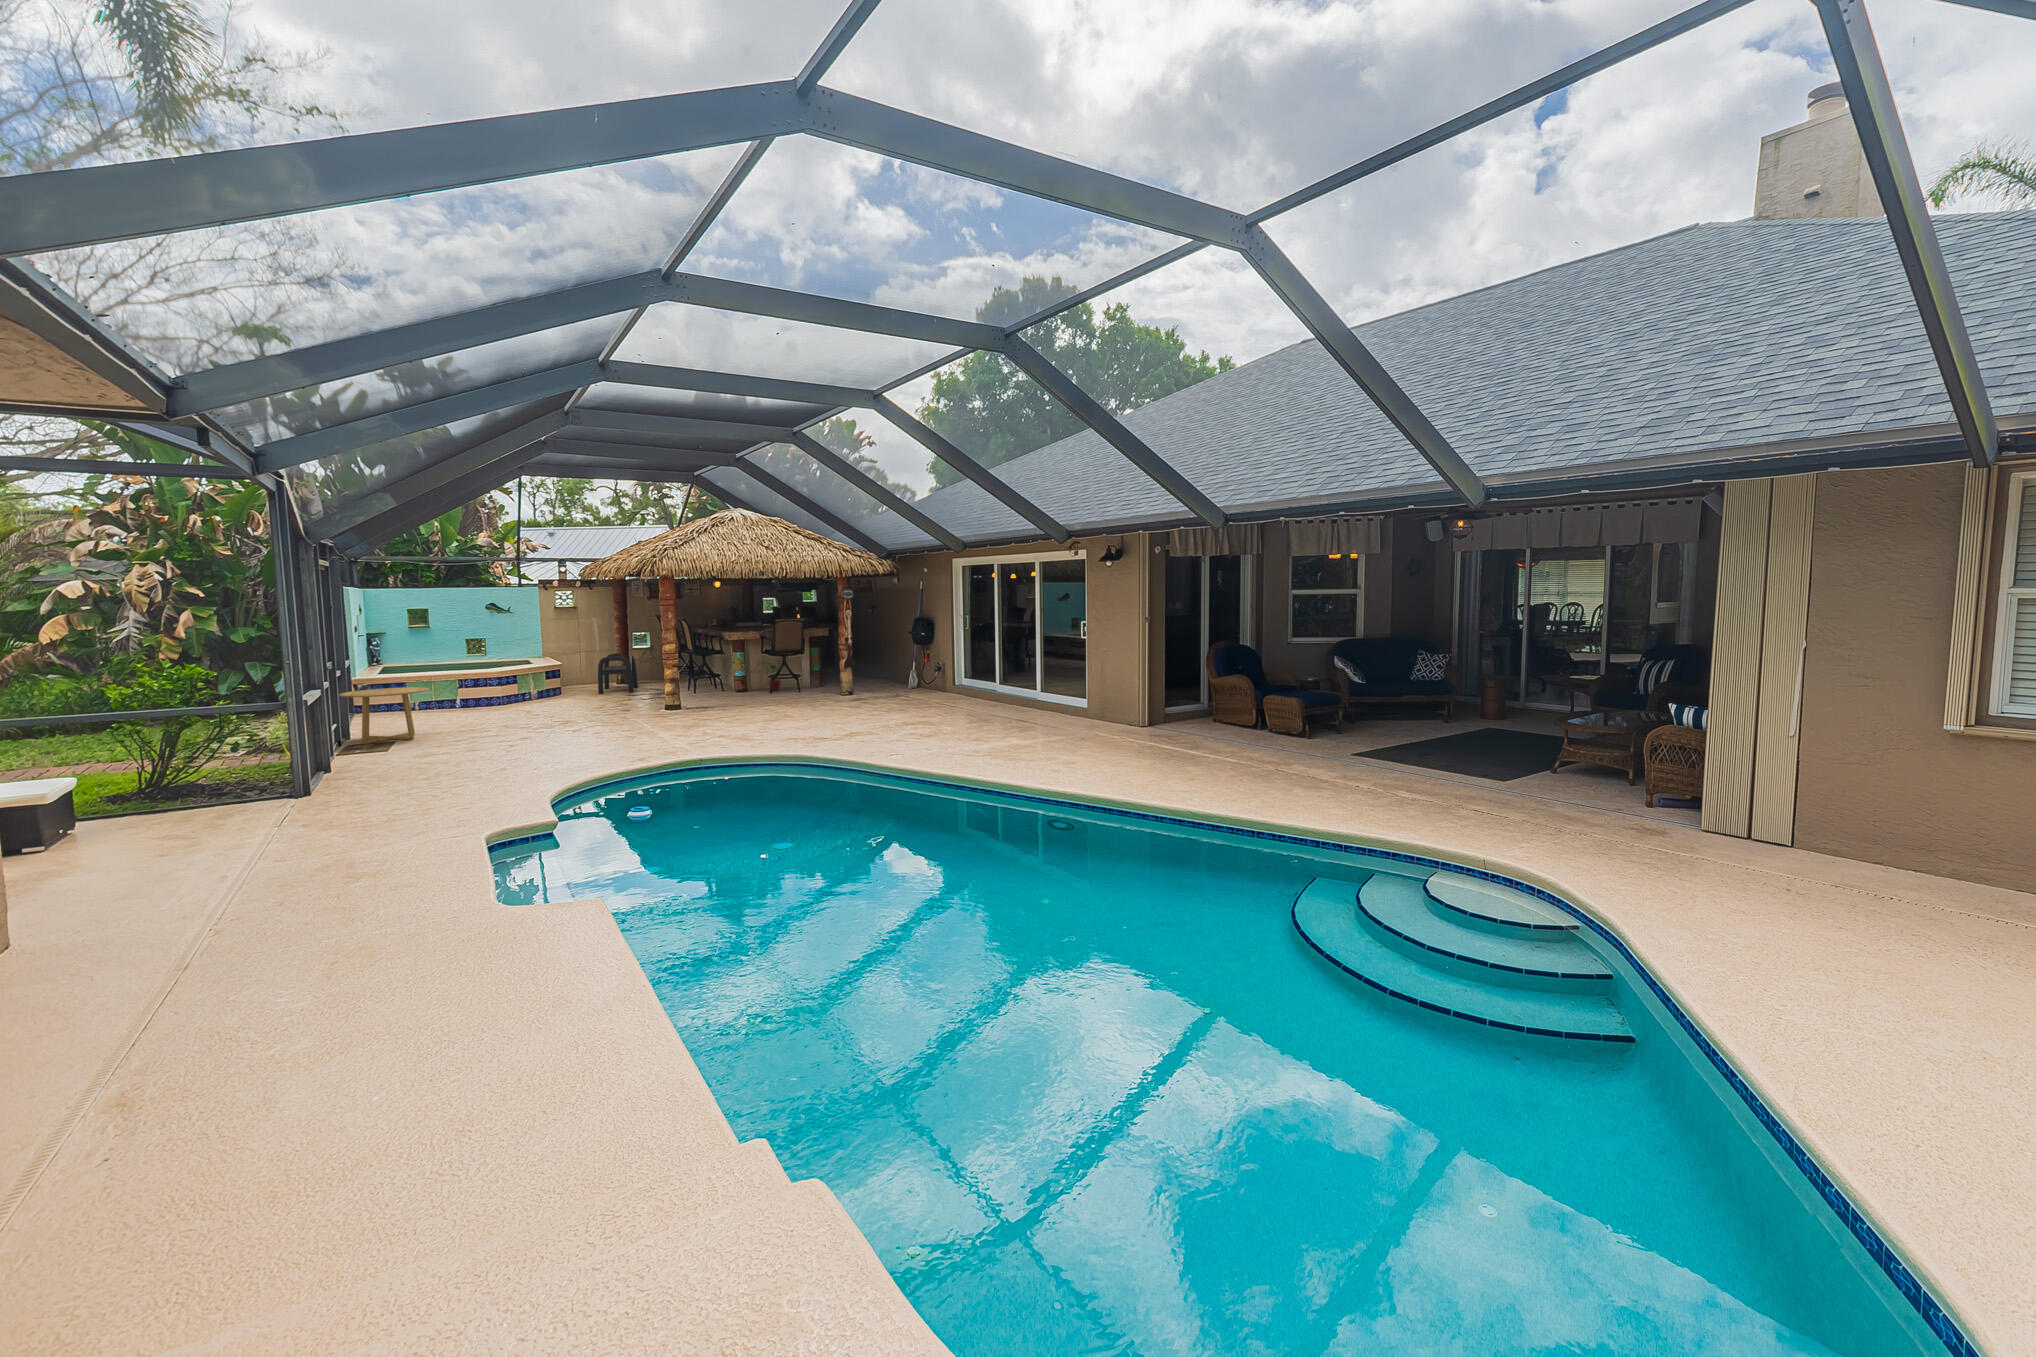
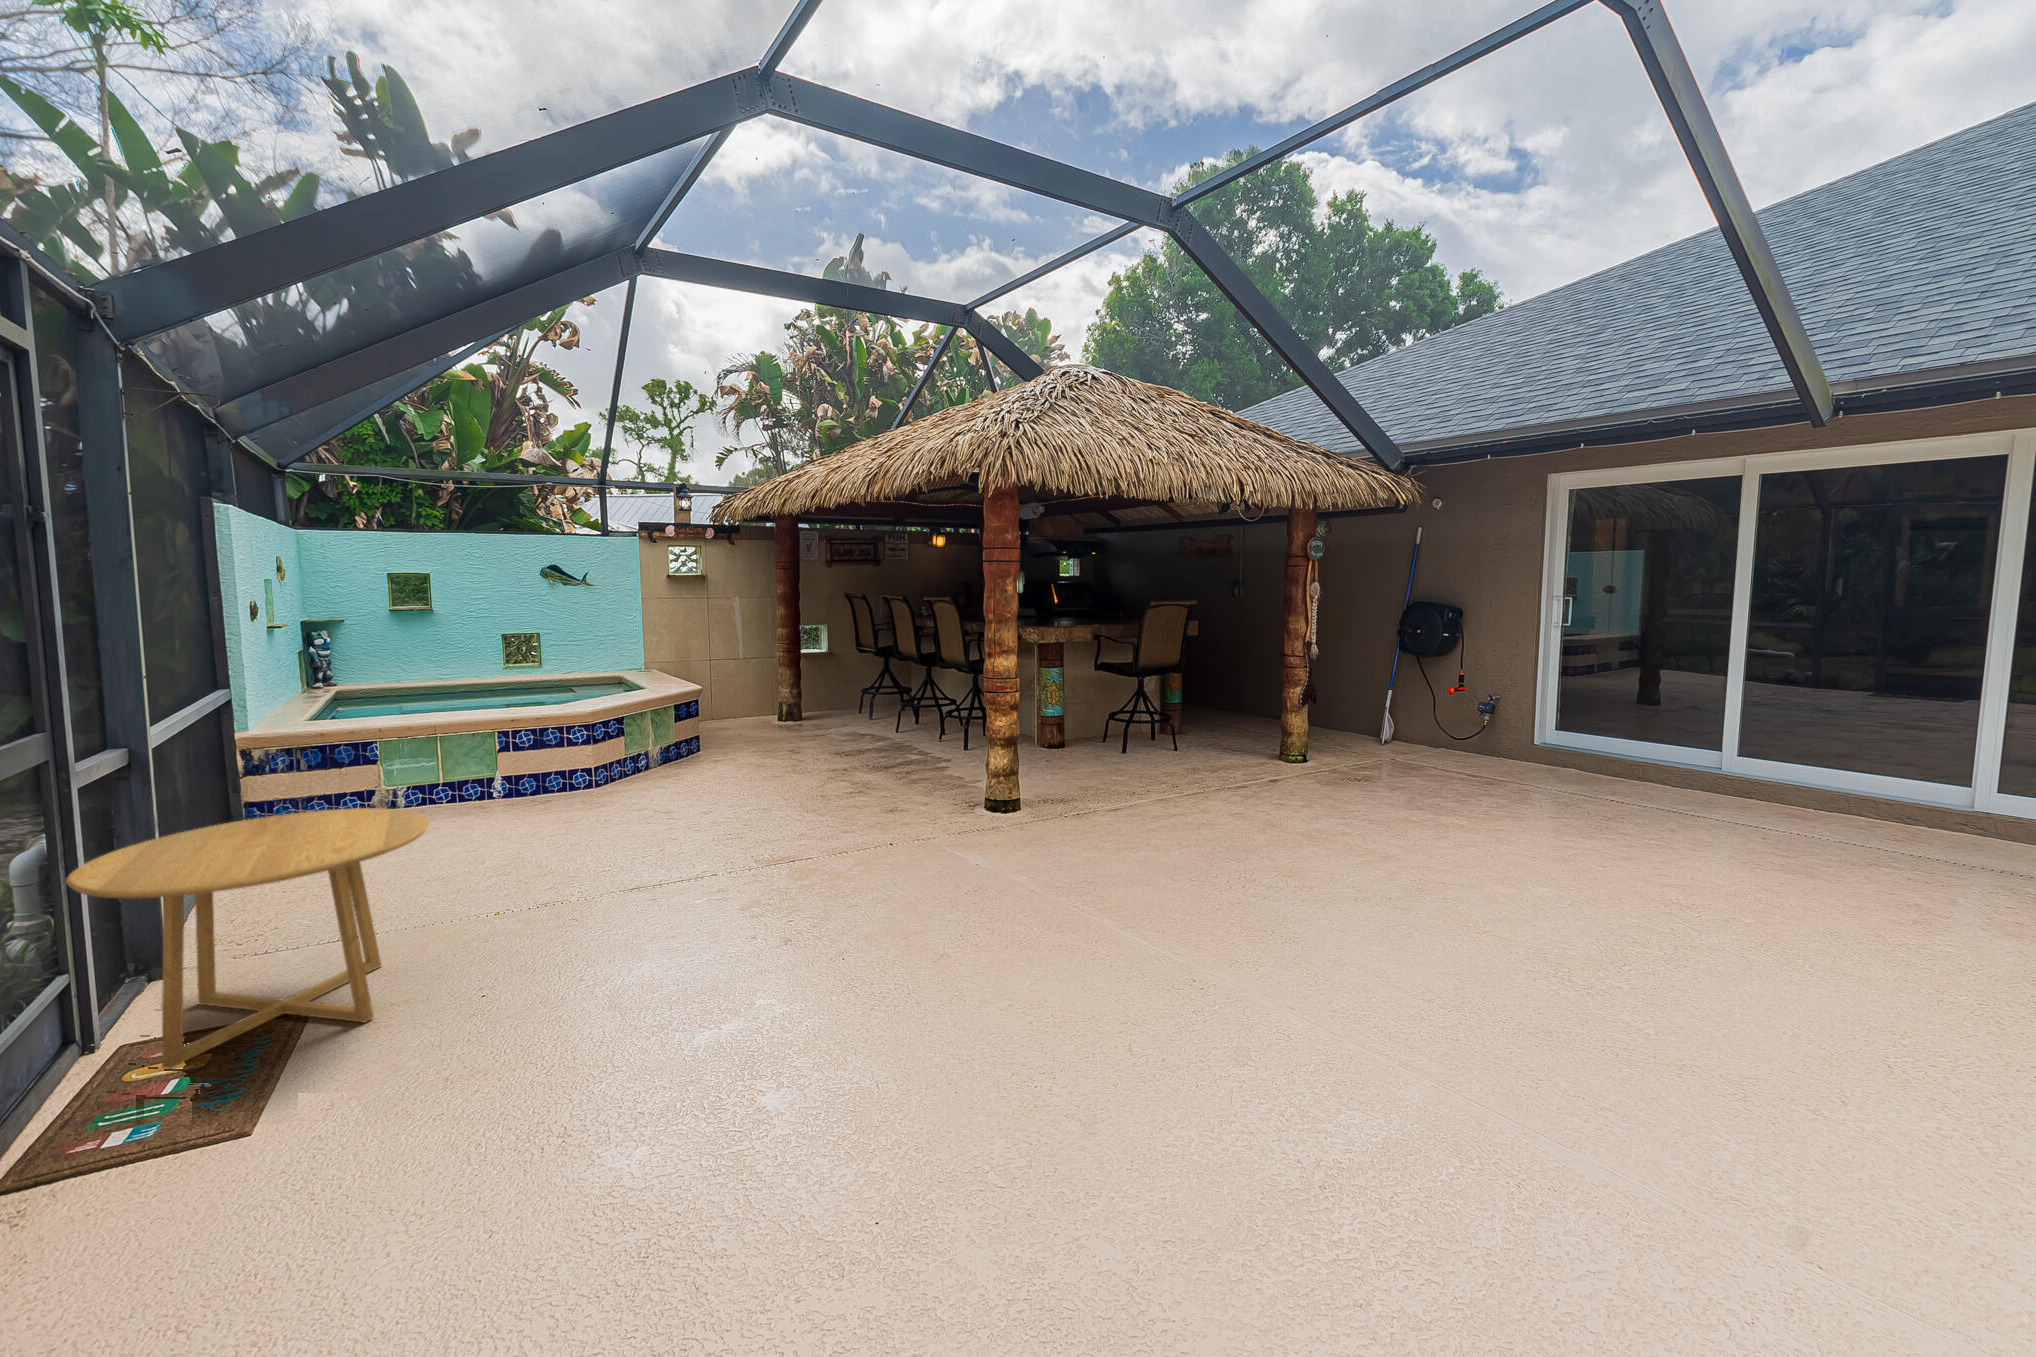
bench: present [598,653,638,694] -> none [758,663,827,745]
potted plant: present [766,662,780,691] -> none [1057,683,1118,739]

